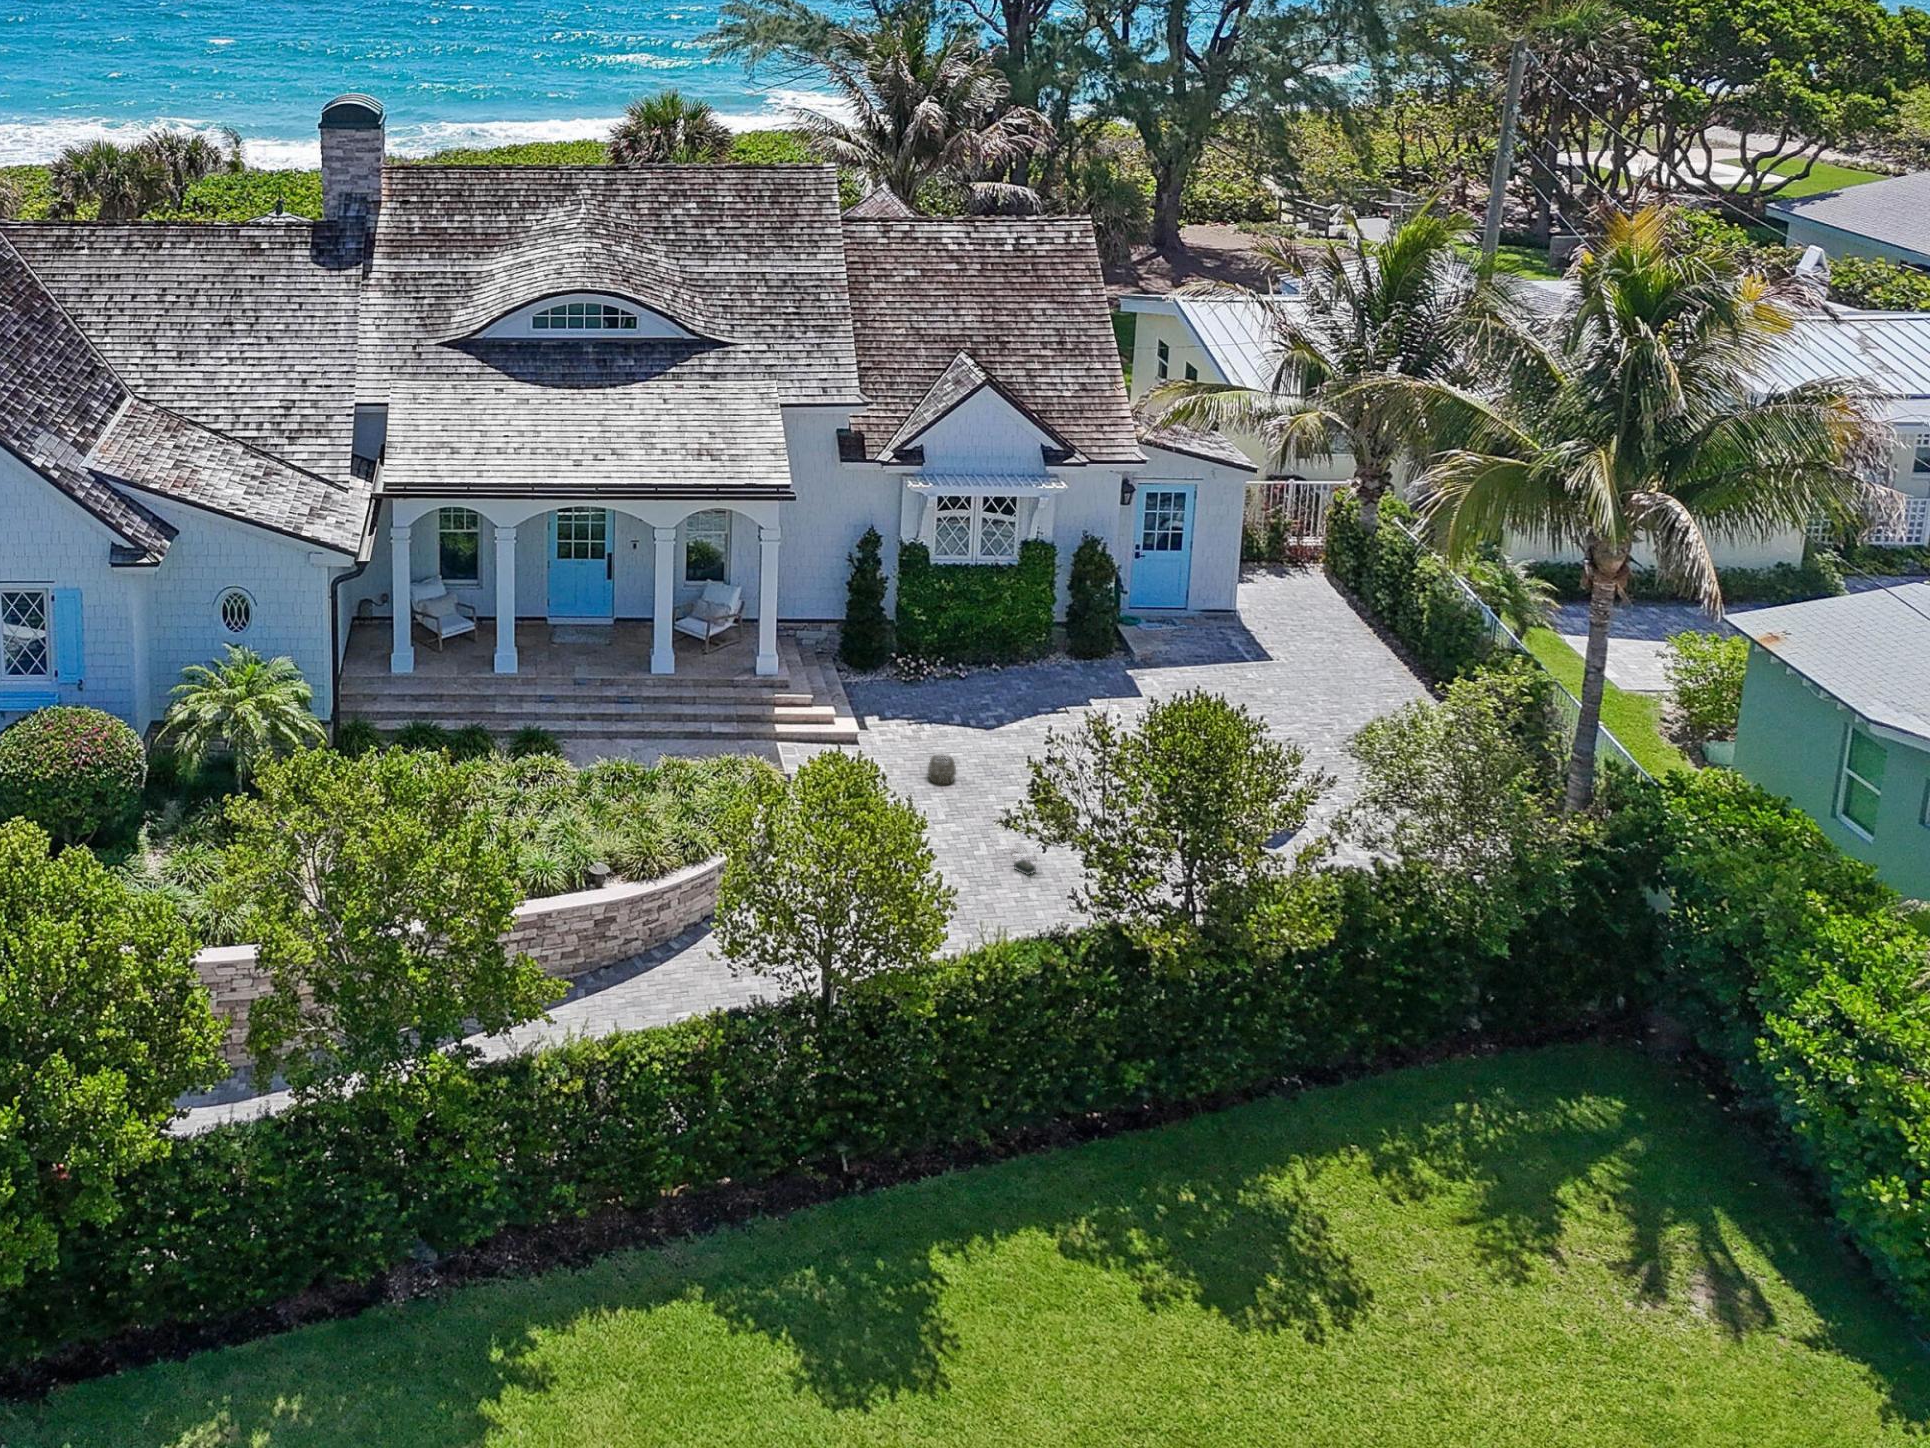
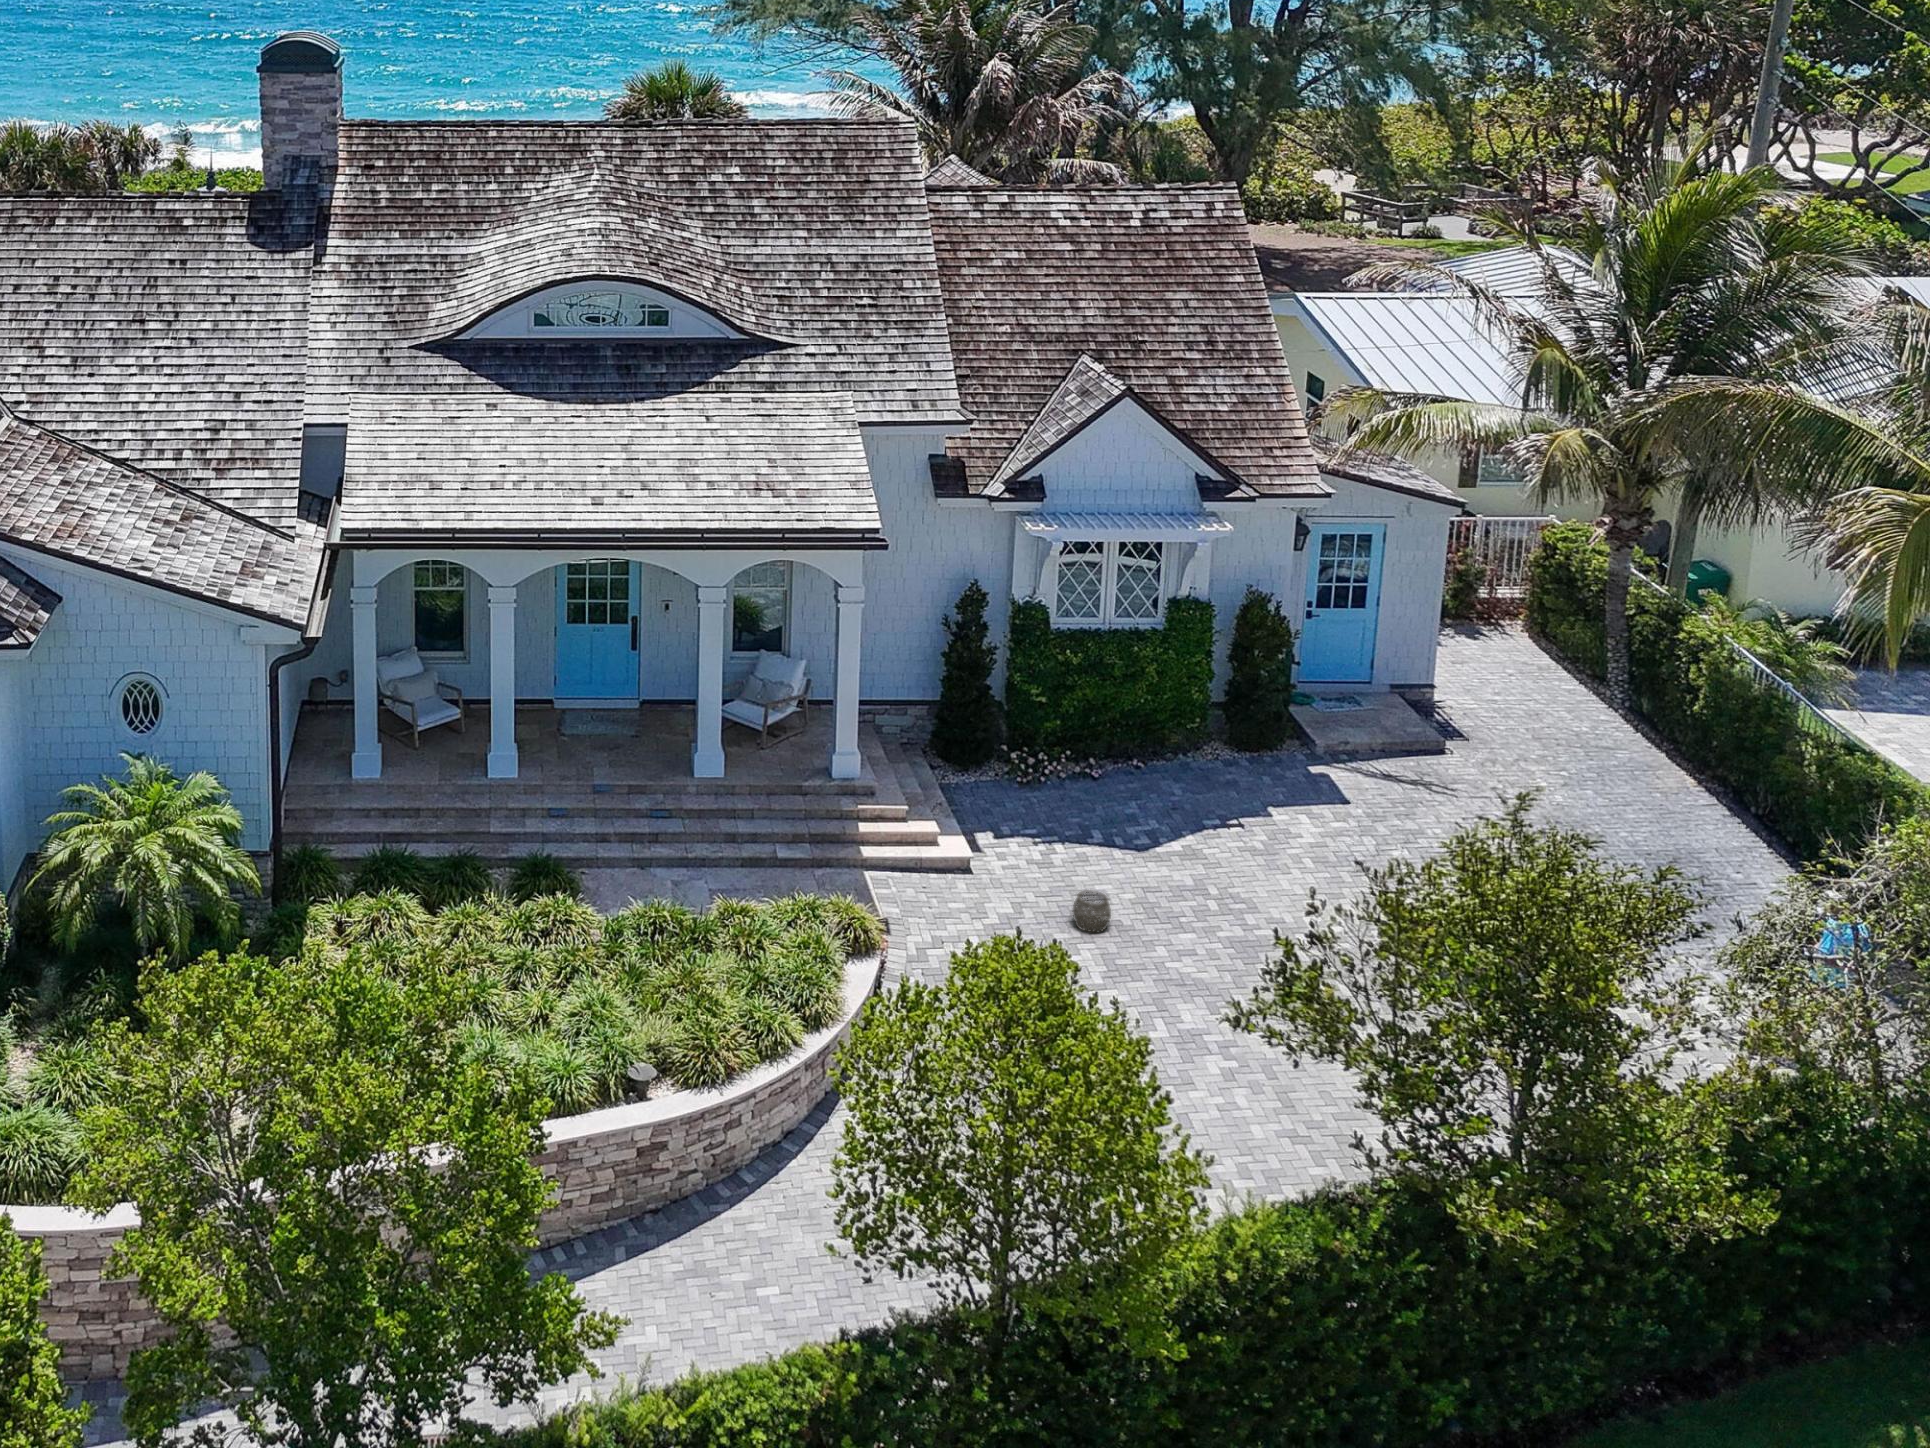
decorative plant: present [1011,843,1036,875] -> none [1205,1024,1249,1072]

